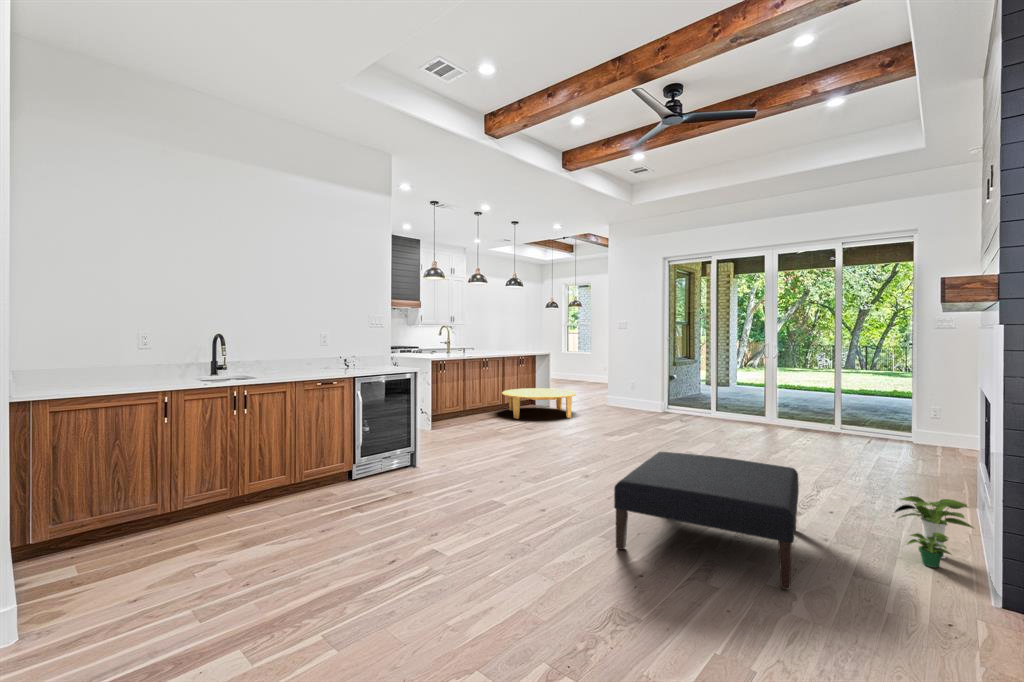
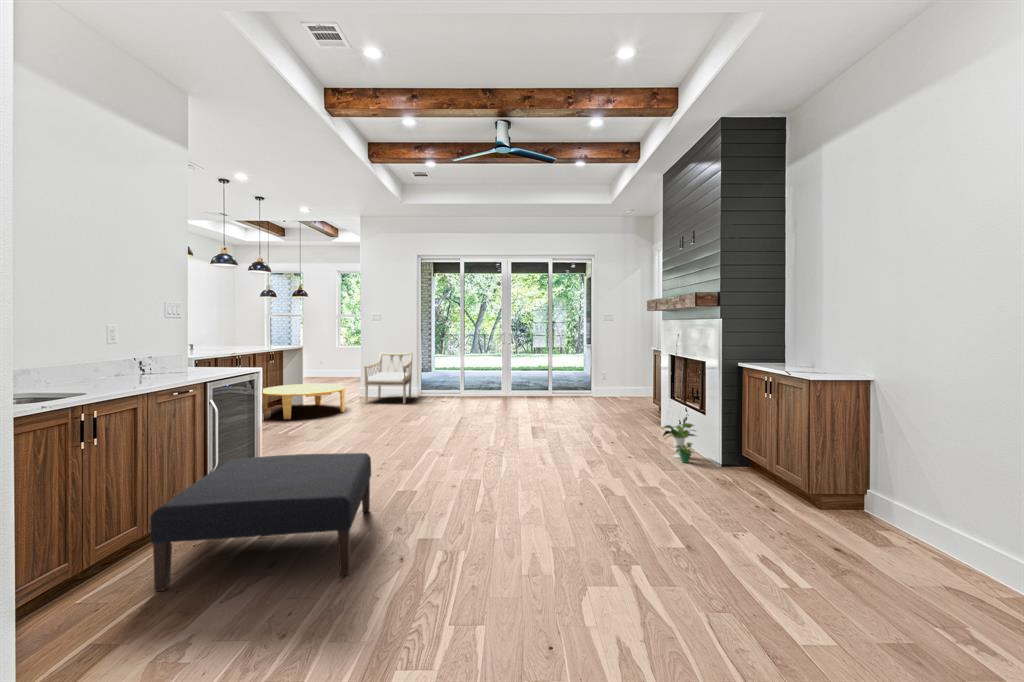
armchair: none [600,362,656,417] -> present [364,353,412,404]
ottoman: present [614,452,799,590] -> present [150,453,371,591]

